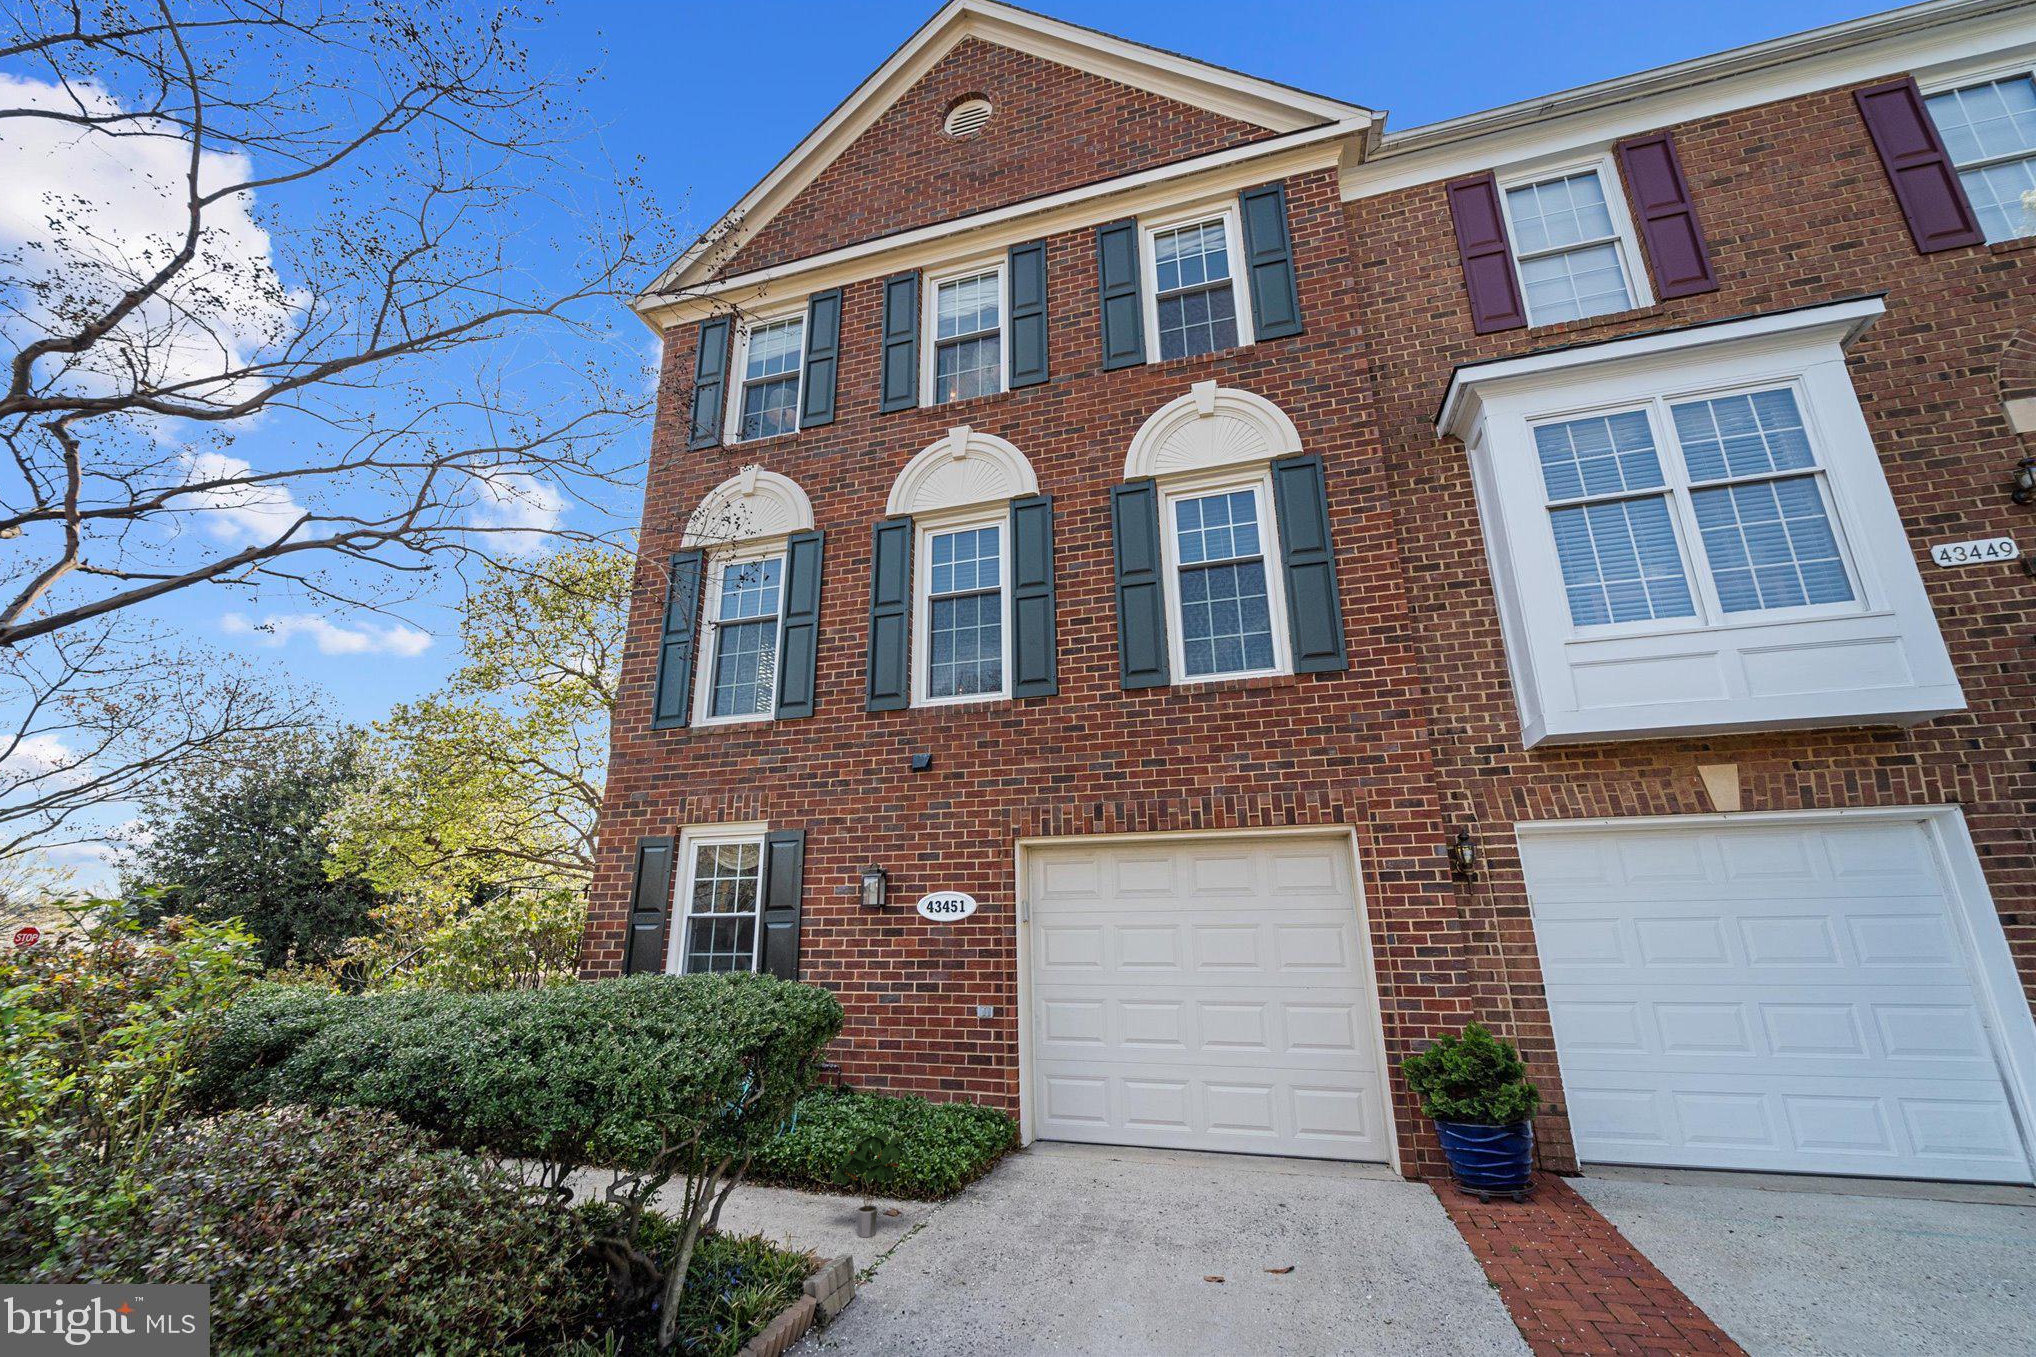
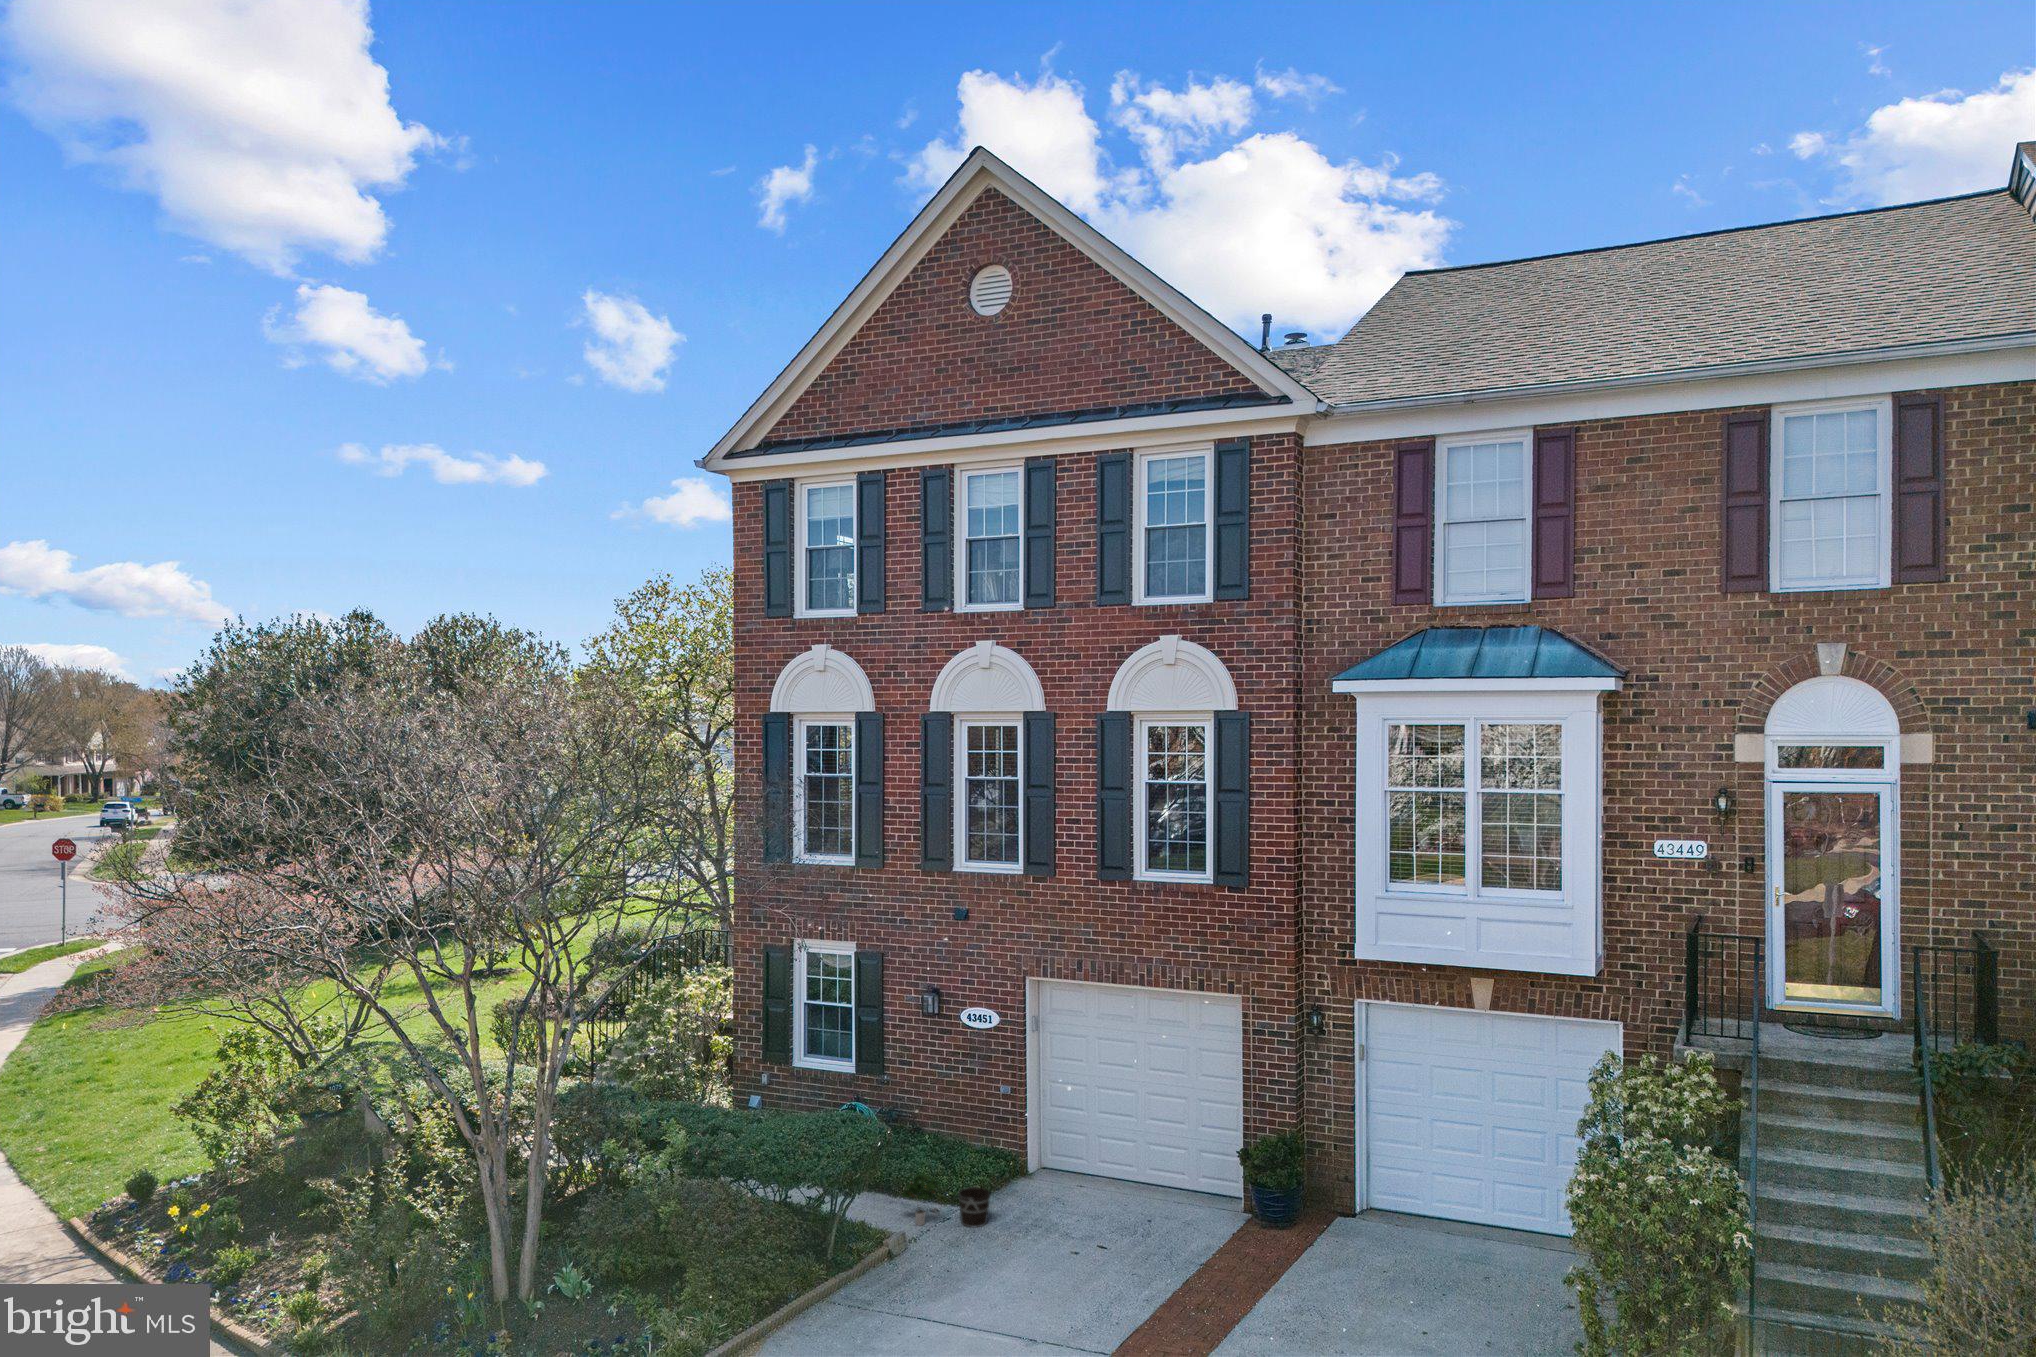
bucket: none [936,1153,995,1233] -> present [958,1186,990,1227]

